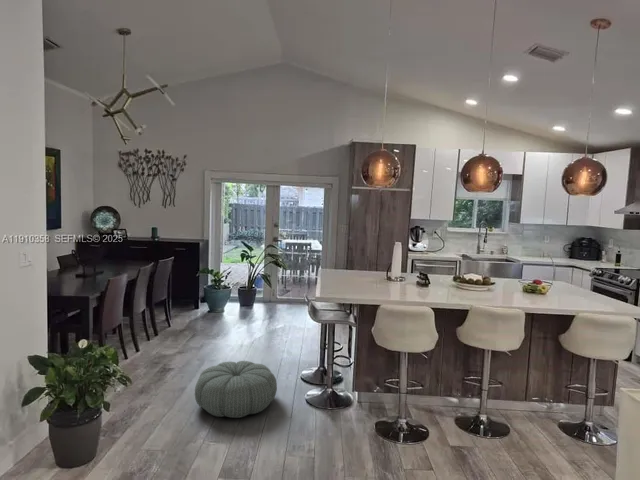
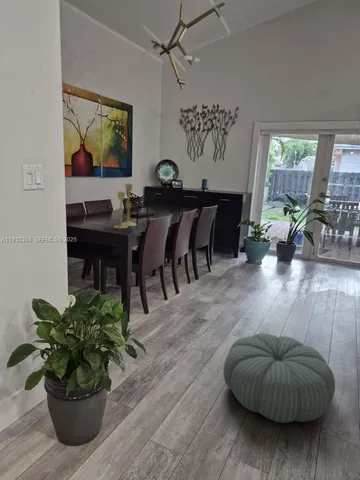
candlestick: none [69,246,92,291] -> present [114,184,136,229]

